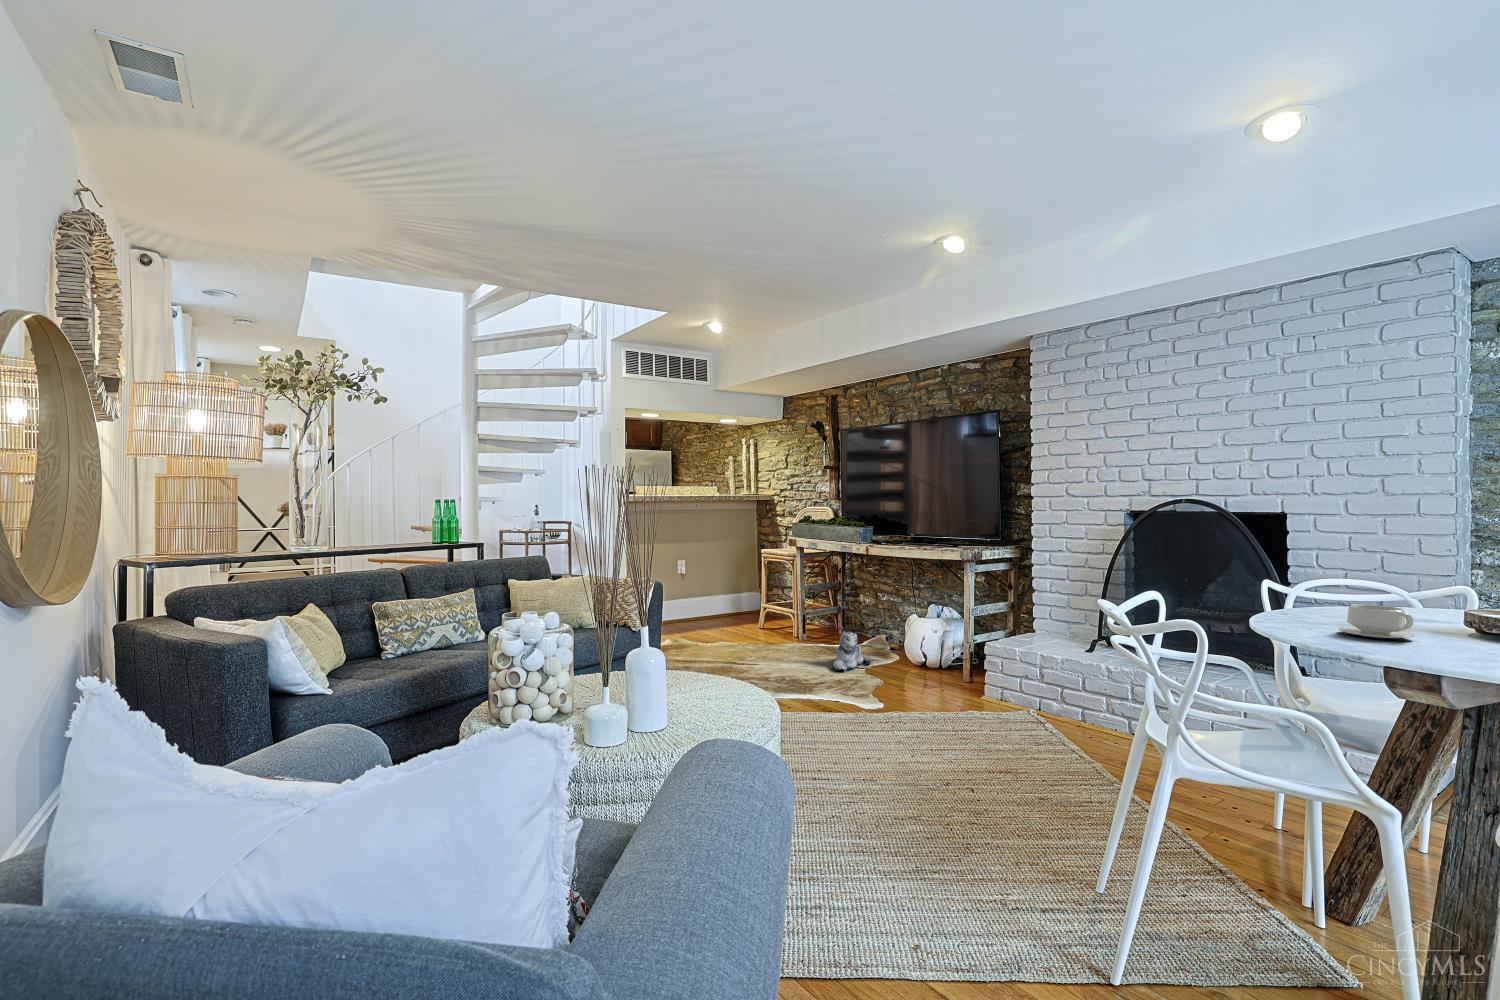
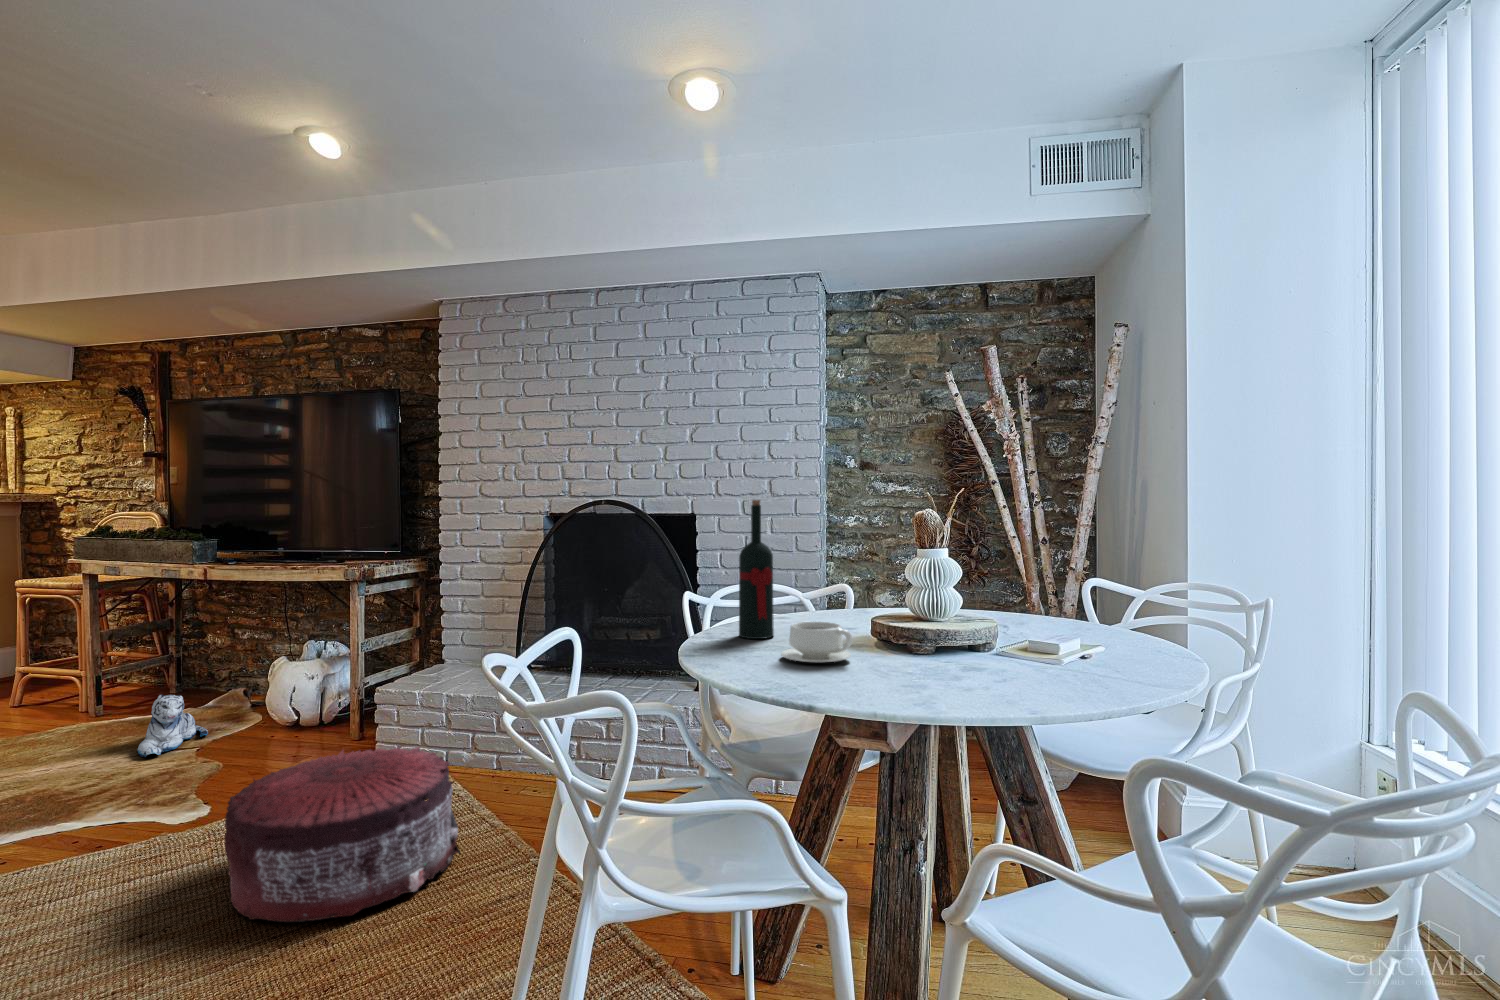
wine bottle: none [1305,500,1343,620] -> present [739,500,774,639]
pouf: none [902,678,1057,785] -> present [225,747,460,922]

